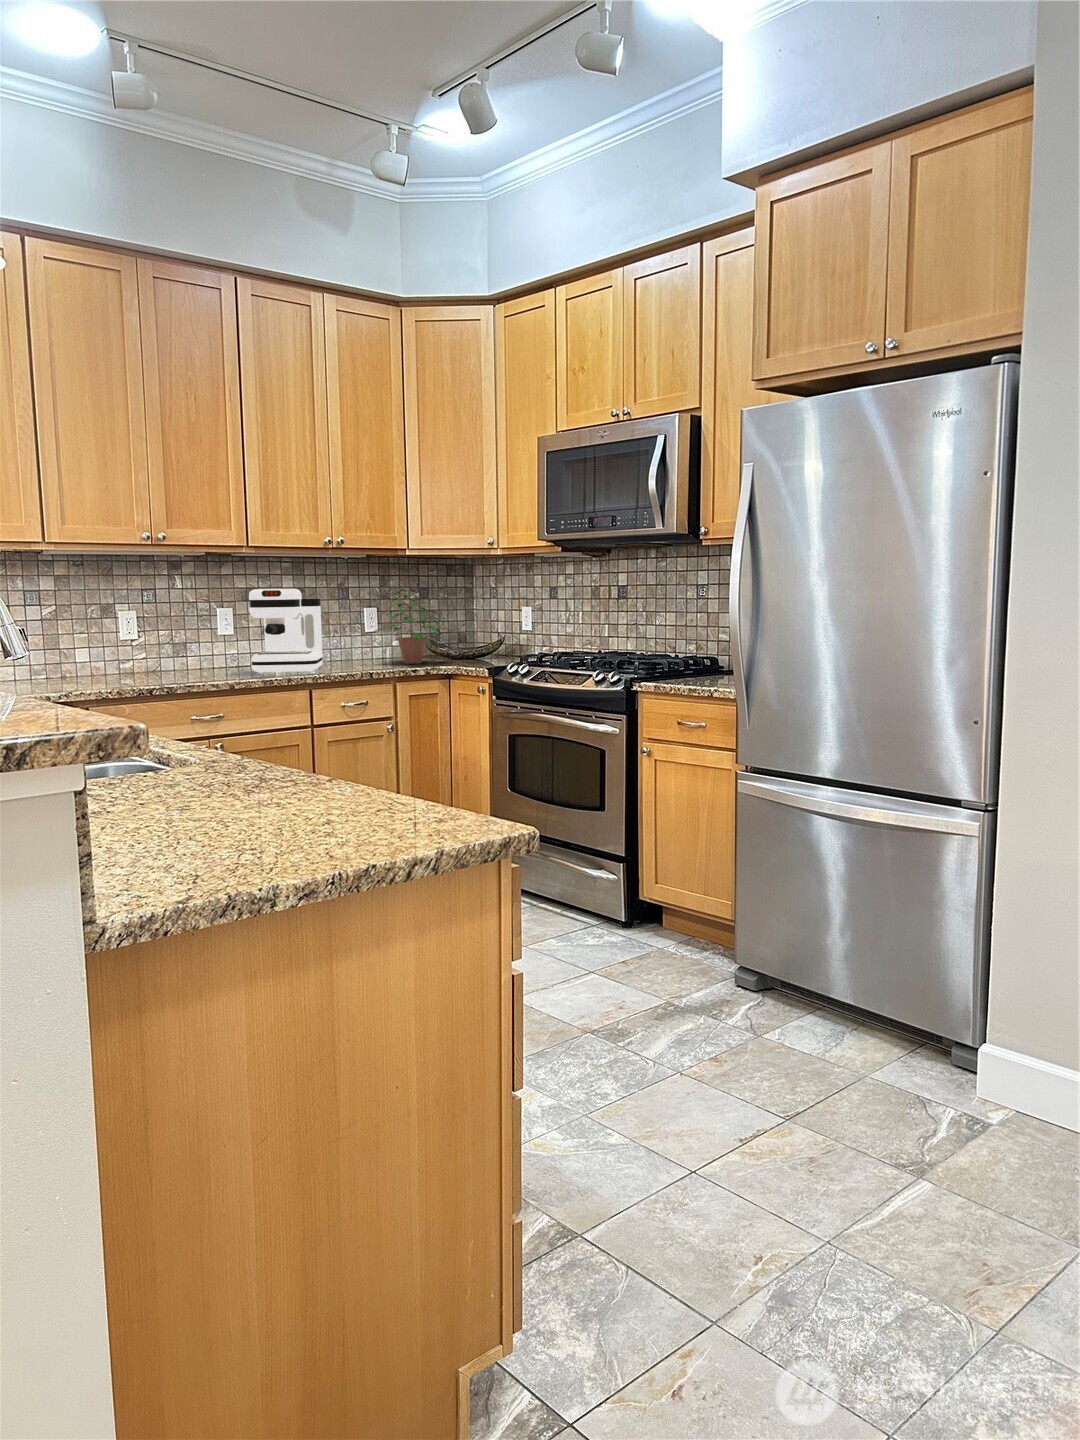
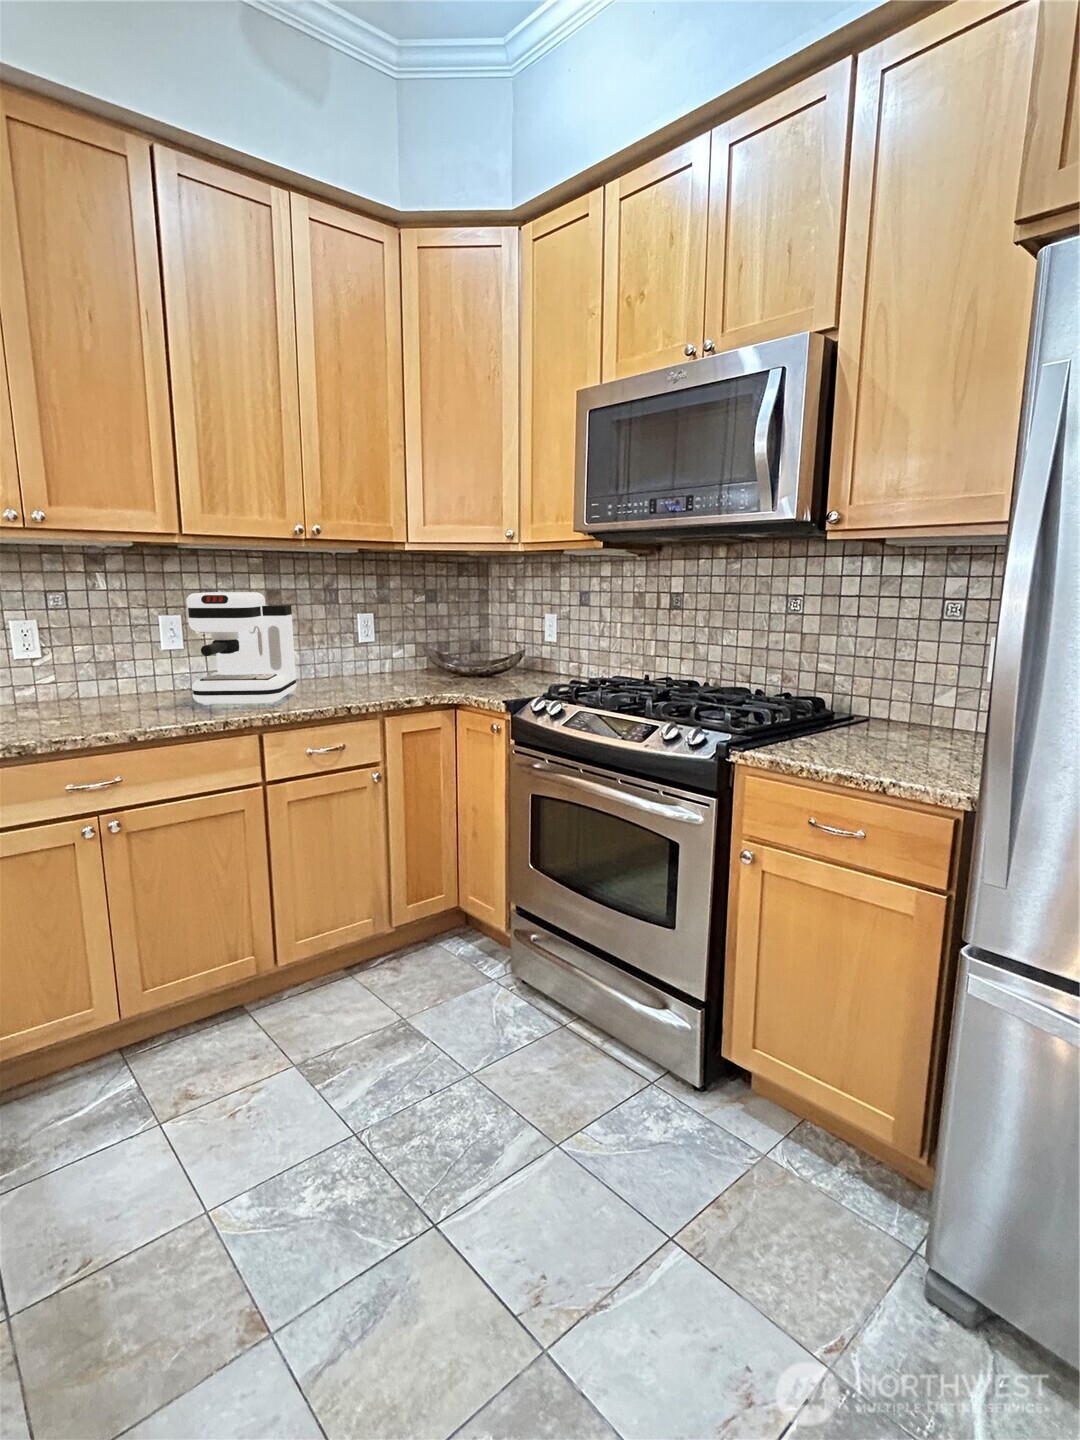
potted plant: present [374,589,450,664] -> none [363,592,464,684]

